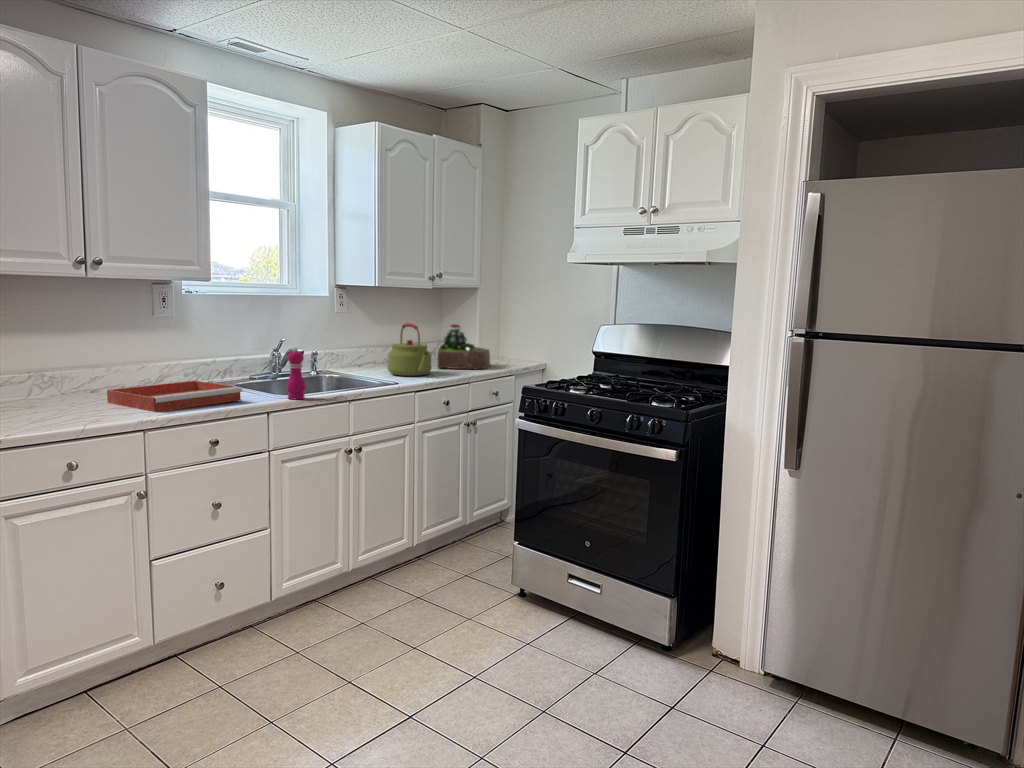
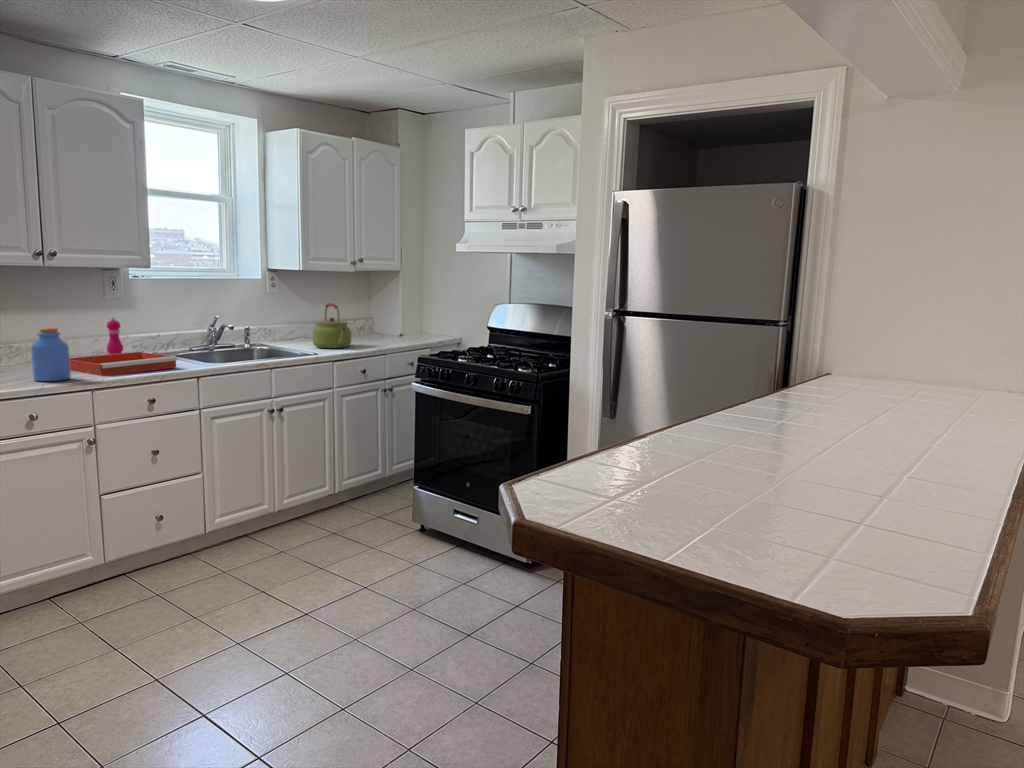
succulent plant: present [438,324,490,369] -> none [360,304,408,343]
pepper mill: present [286,348,306,399] -> present [107,317,123,354]
jar: none [70,353,118,420] -> present [31,328,71,381]

